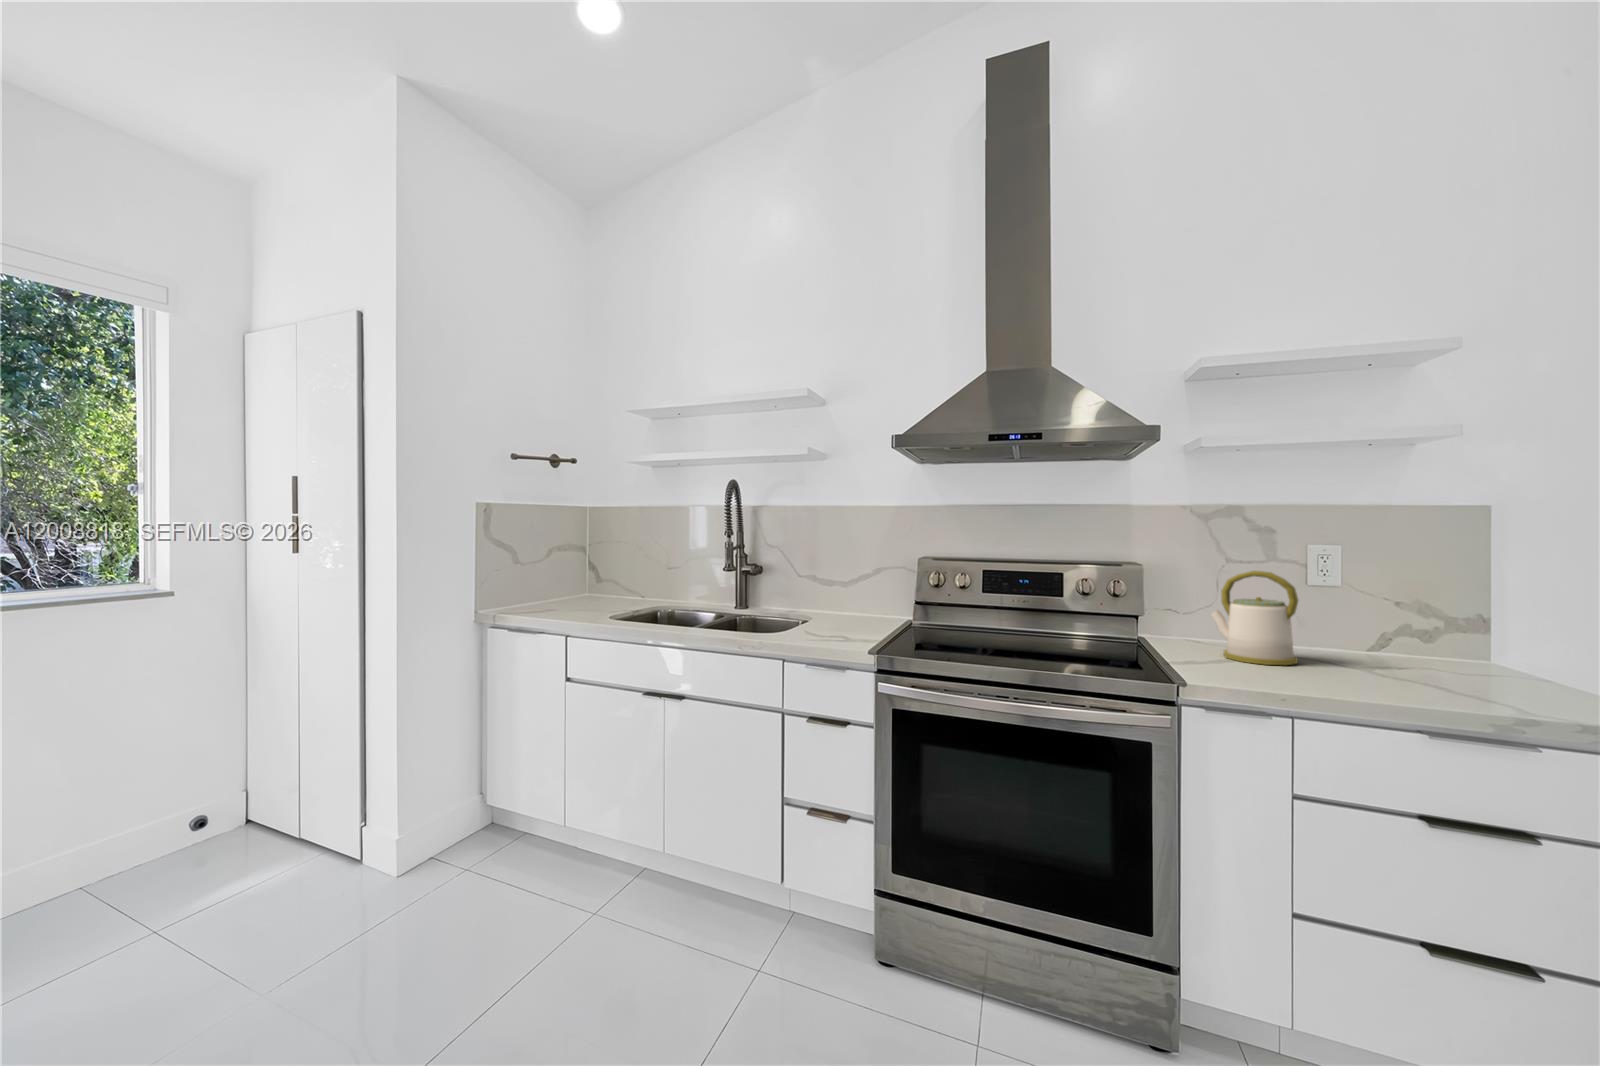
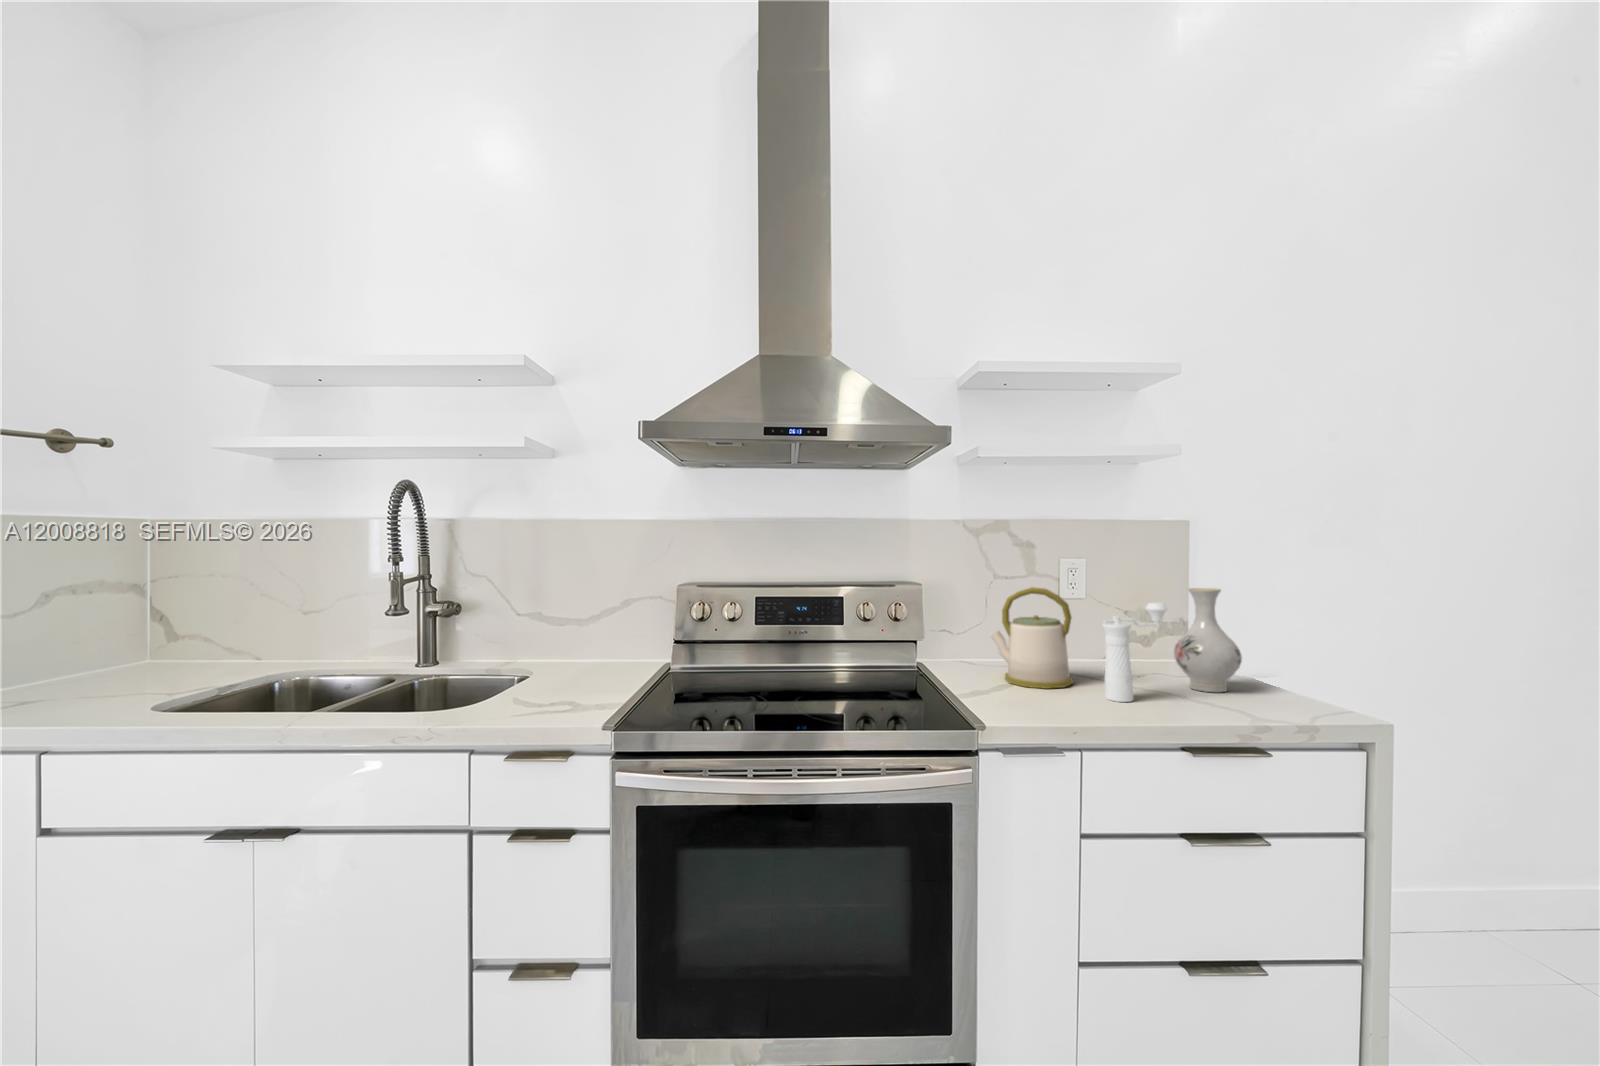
vase: none [1424,577,1511,685] -> present [1174,588,1242,692]
pepper mill: none [1324,589,1407,681] -> present [1102,603,1167,702]

